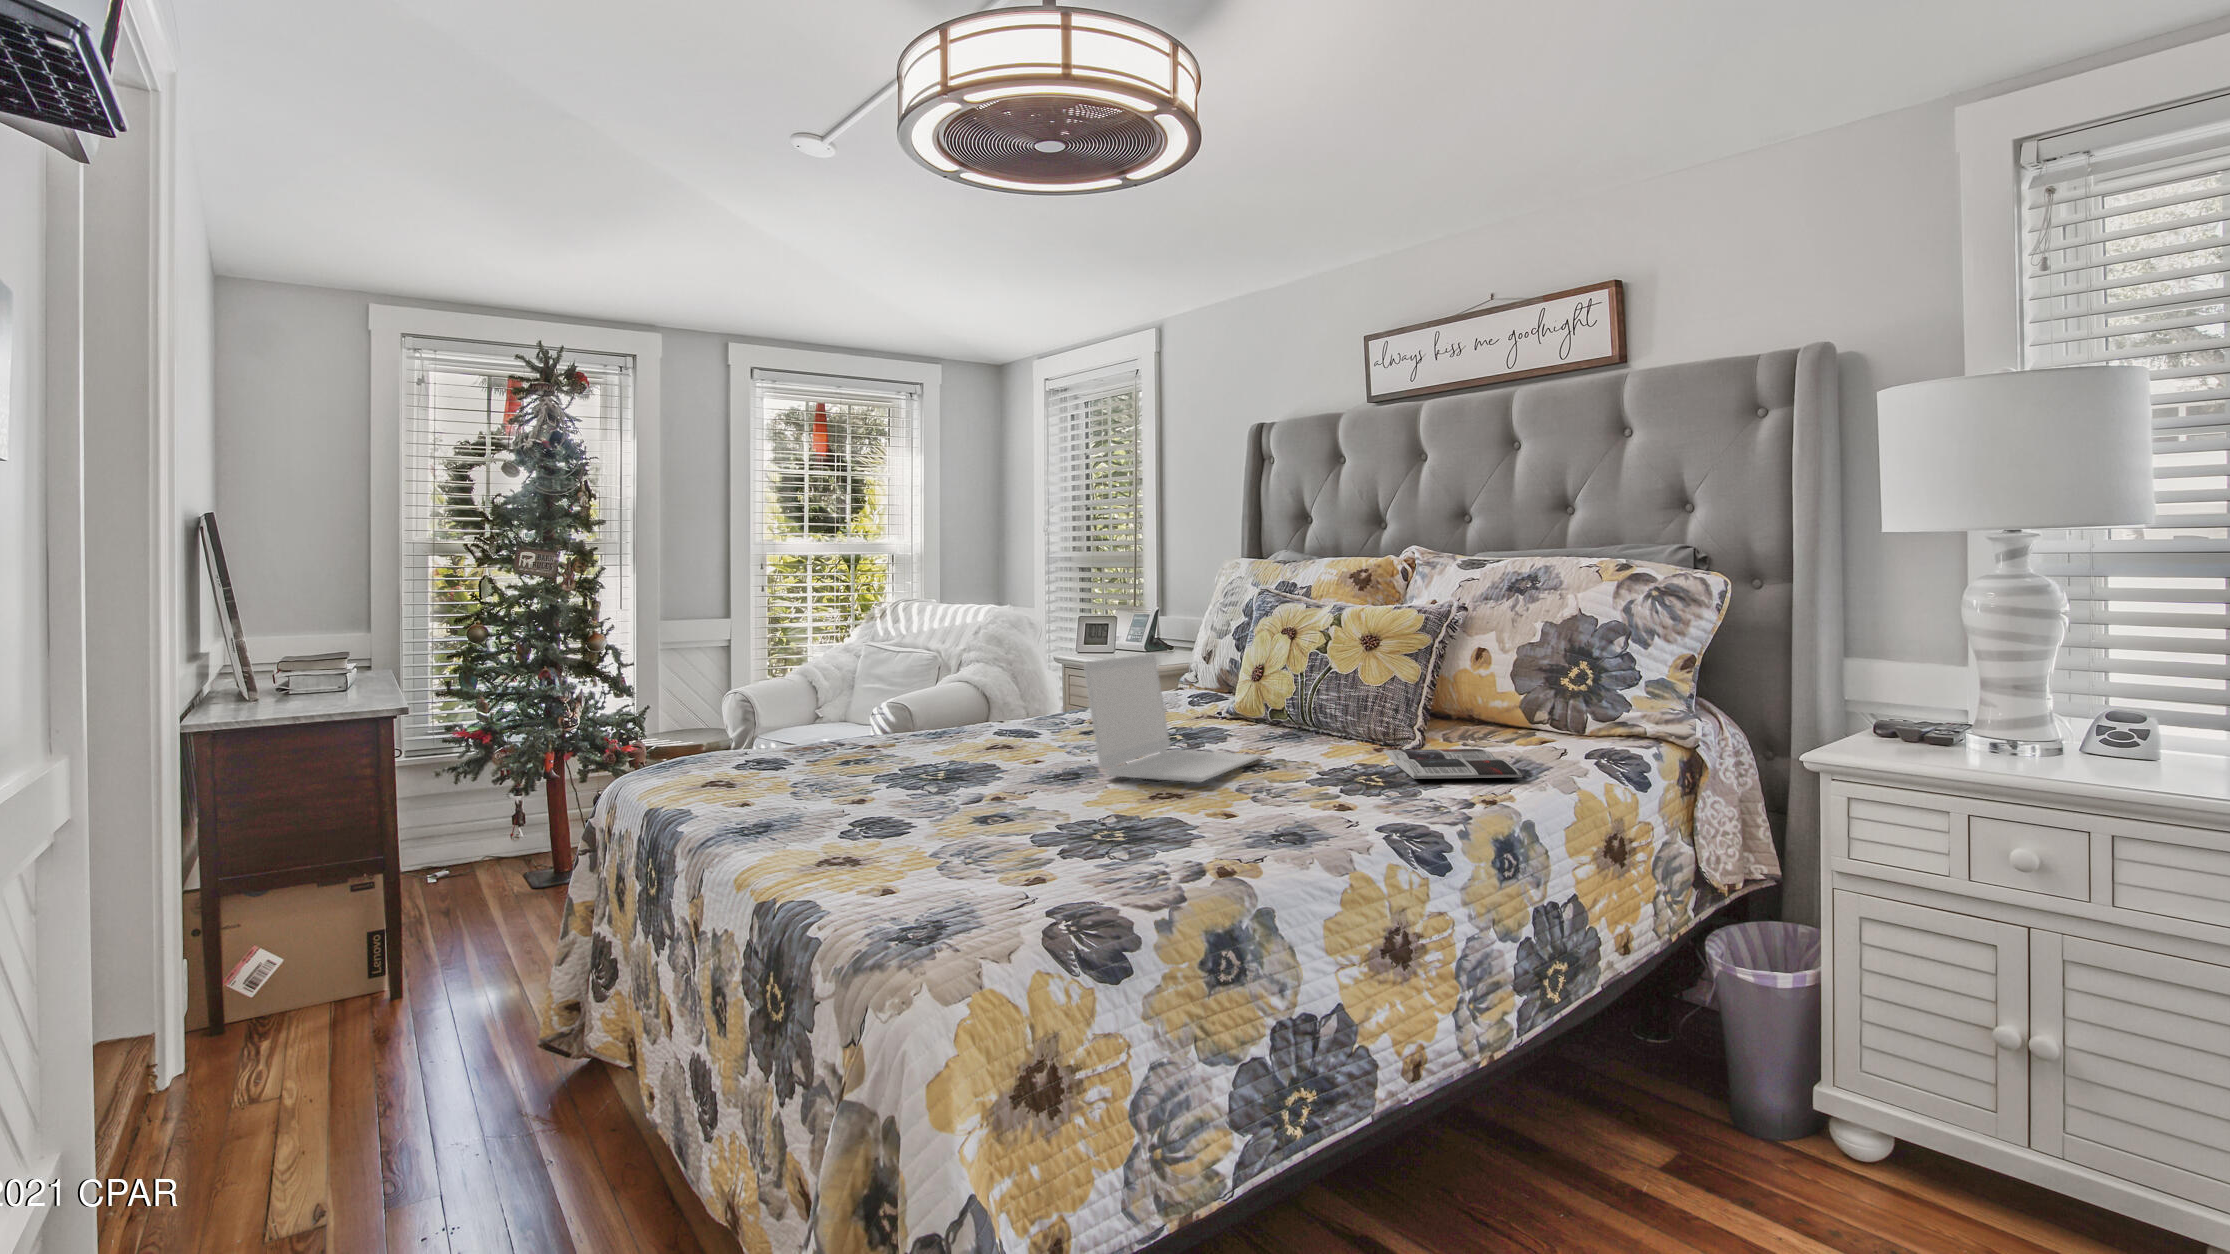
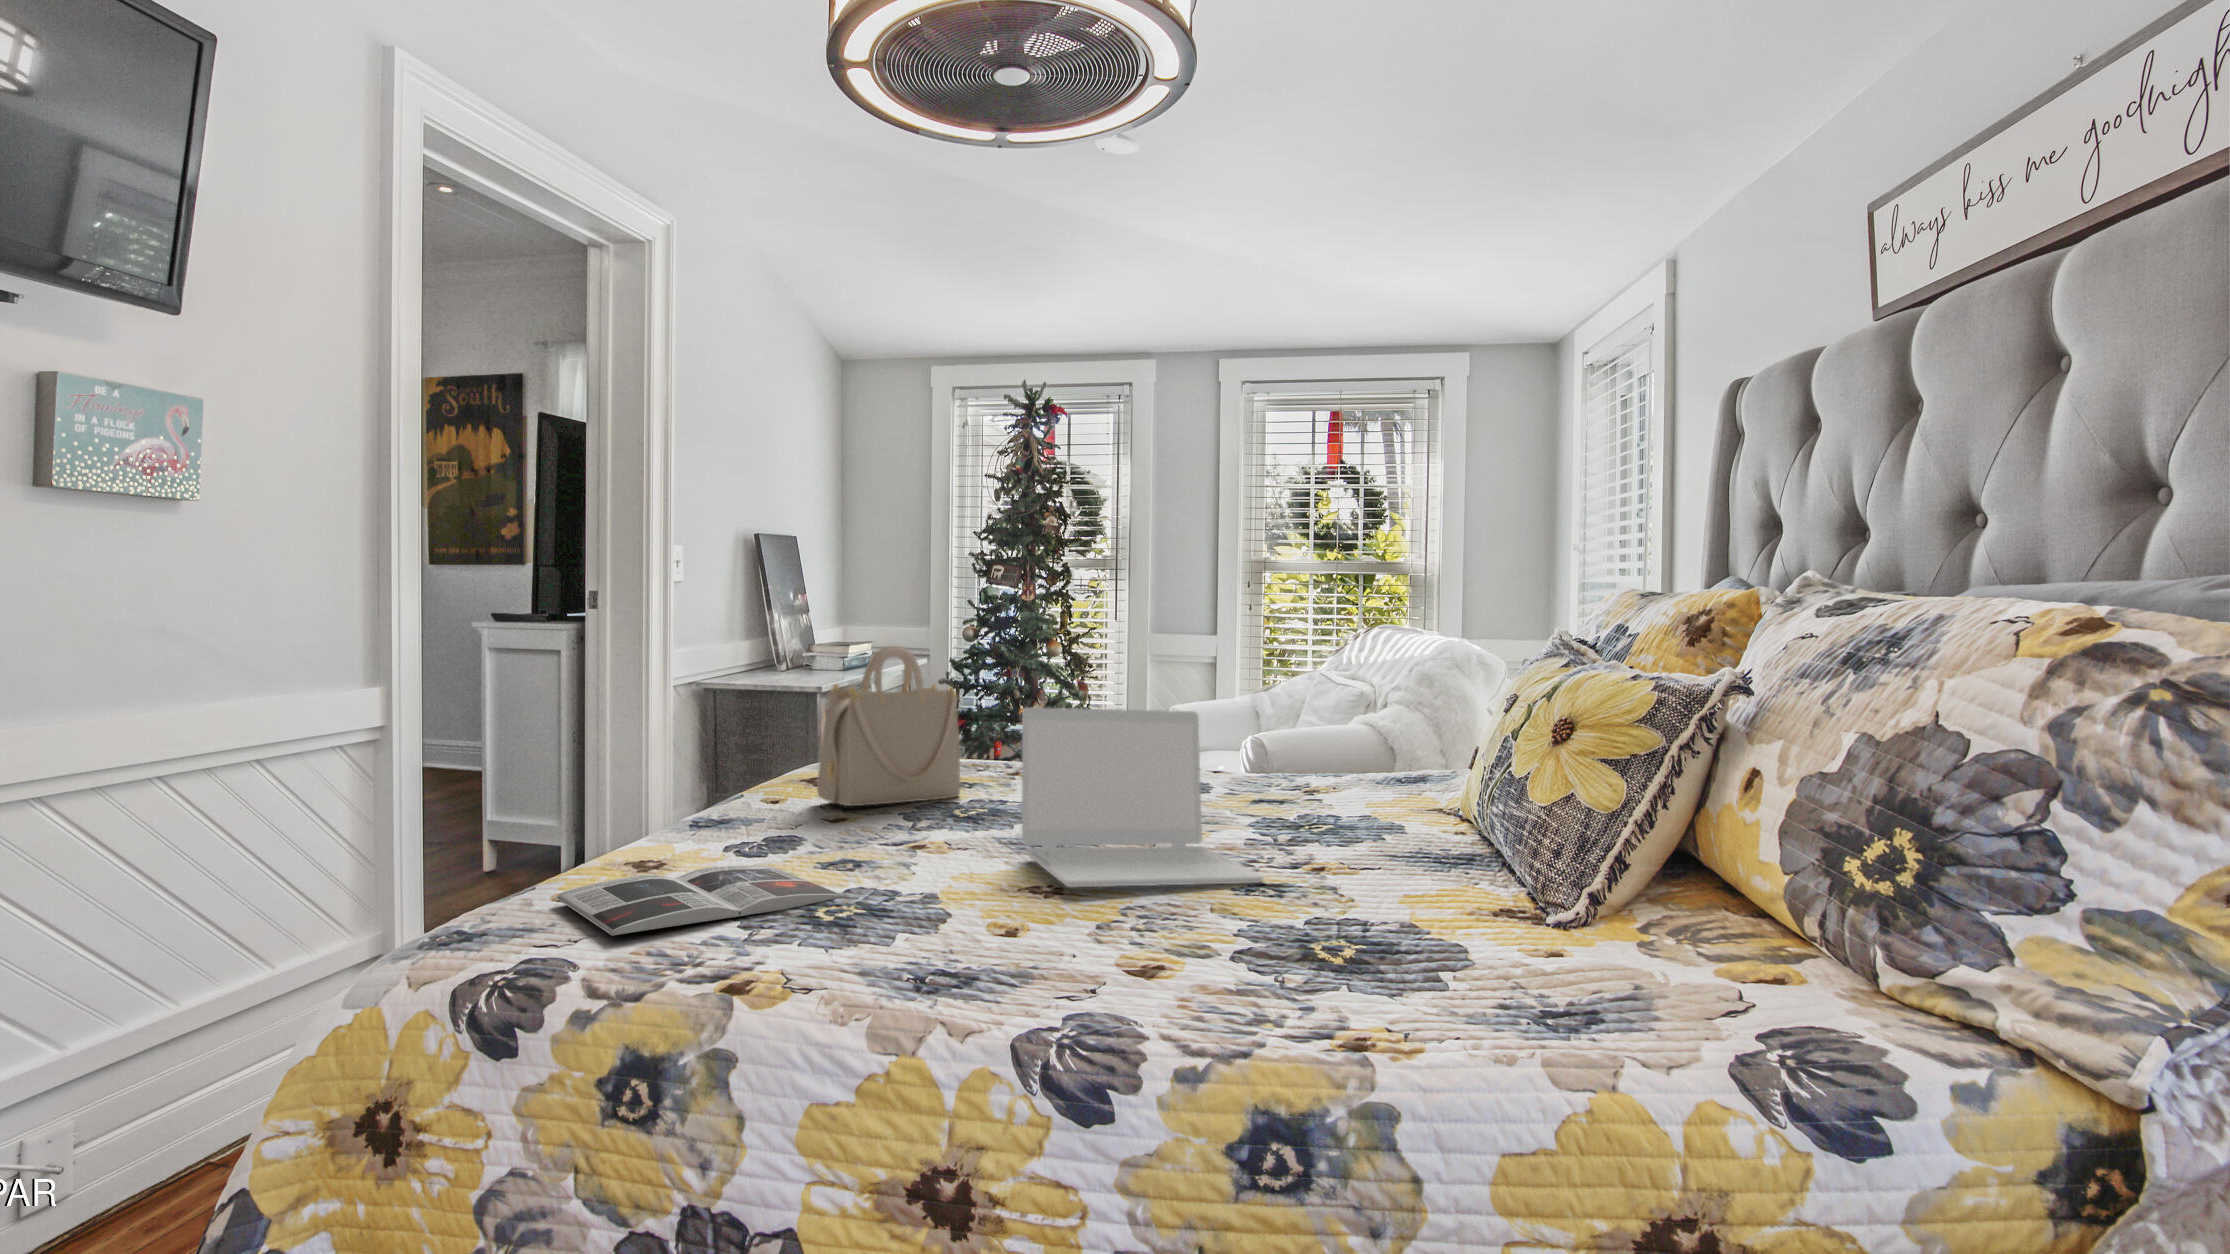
handbag: none [810,626,907,780] -> present [817,646,961,806]
magazine: present [1383,749,1522,779] -> present [556,865,845,936]

